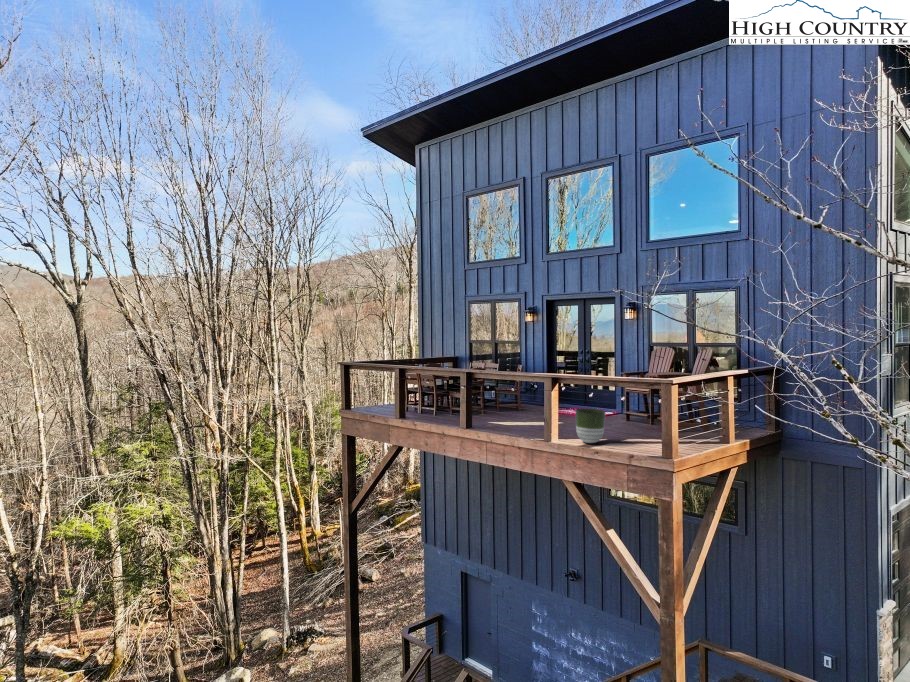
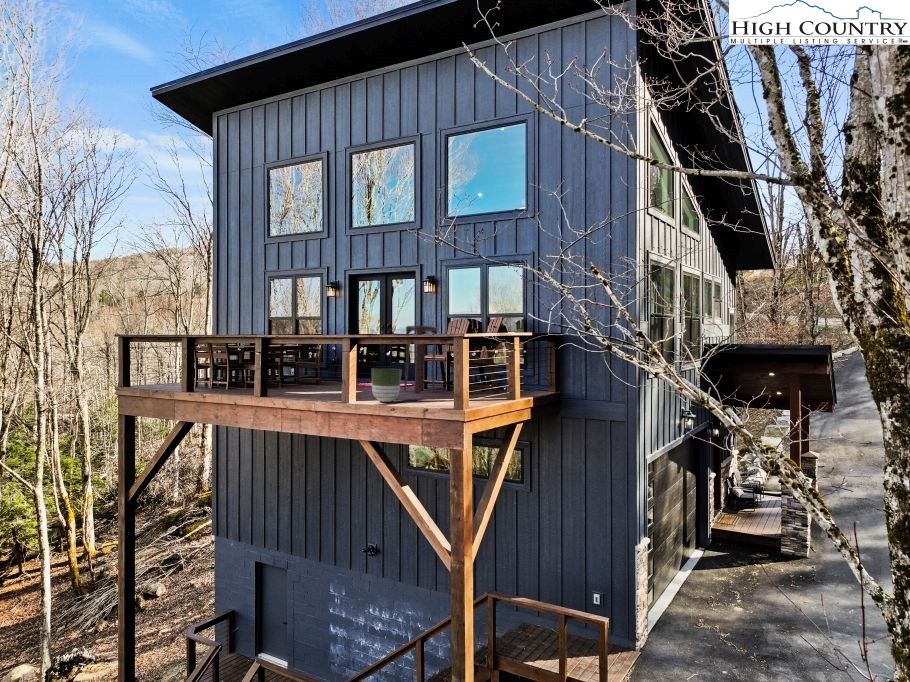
stool: none [606,360,641,429] -> present [404,326,437,393]

